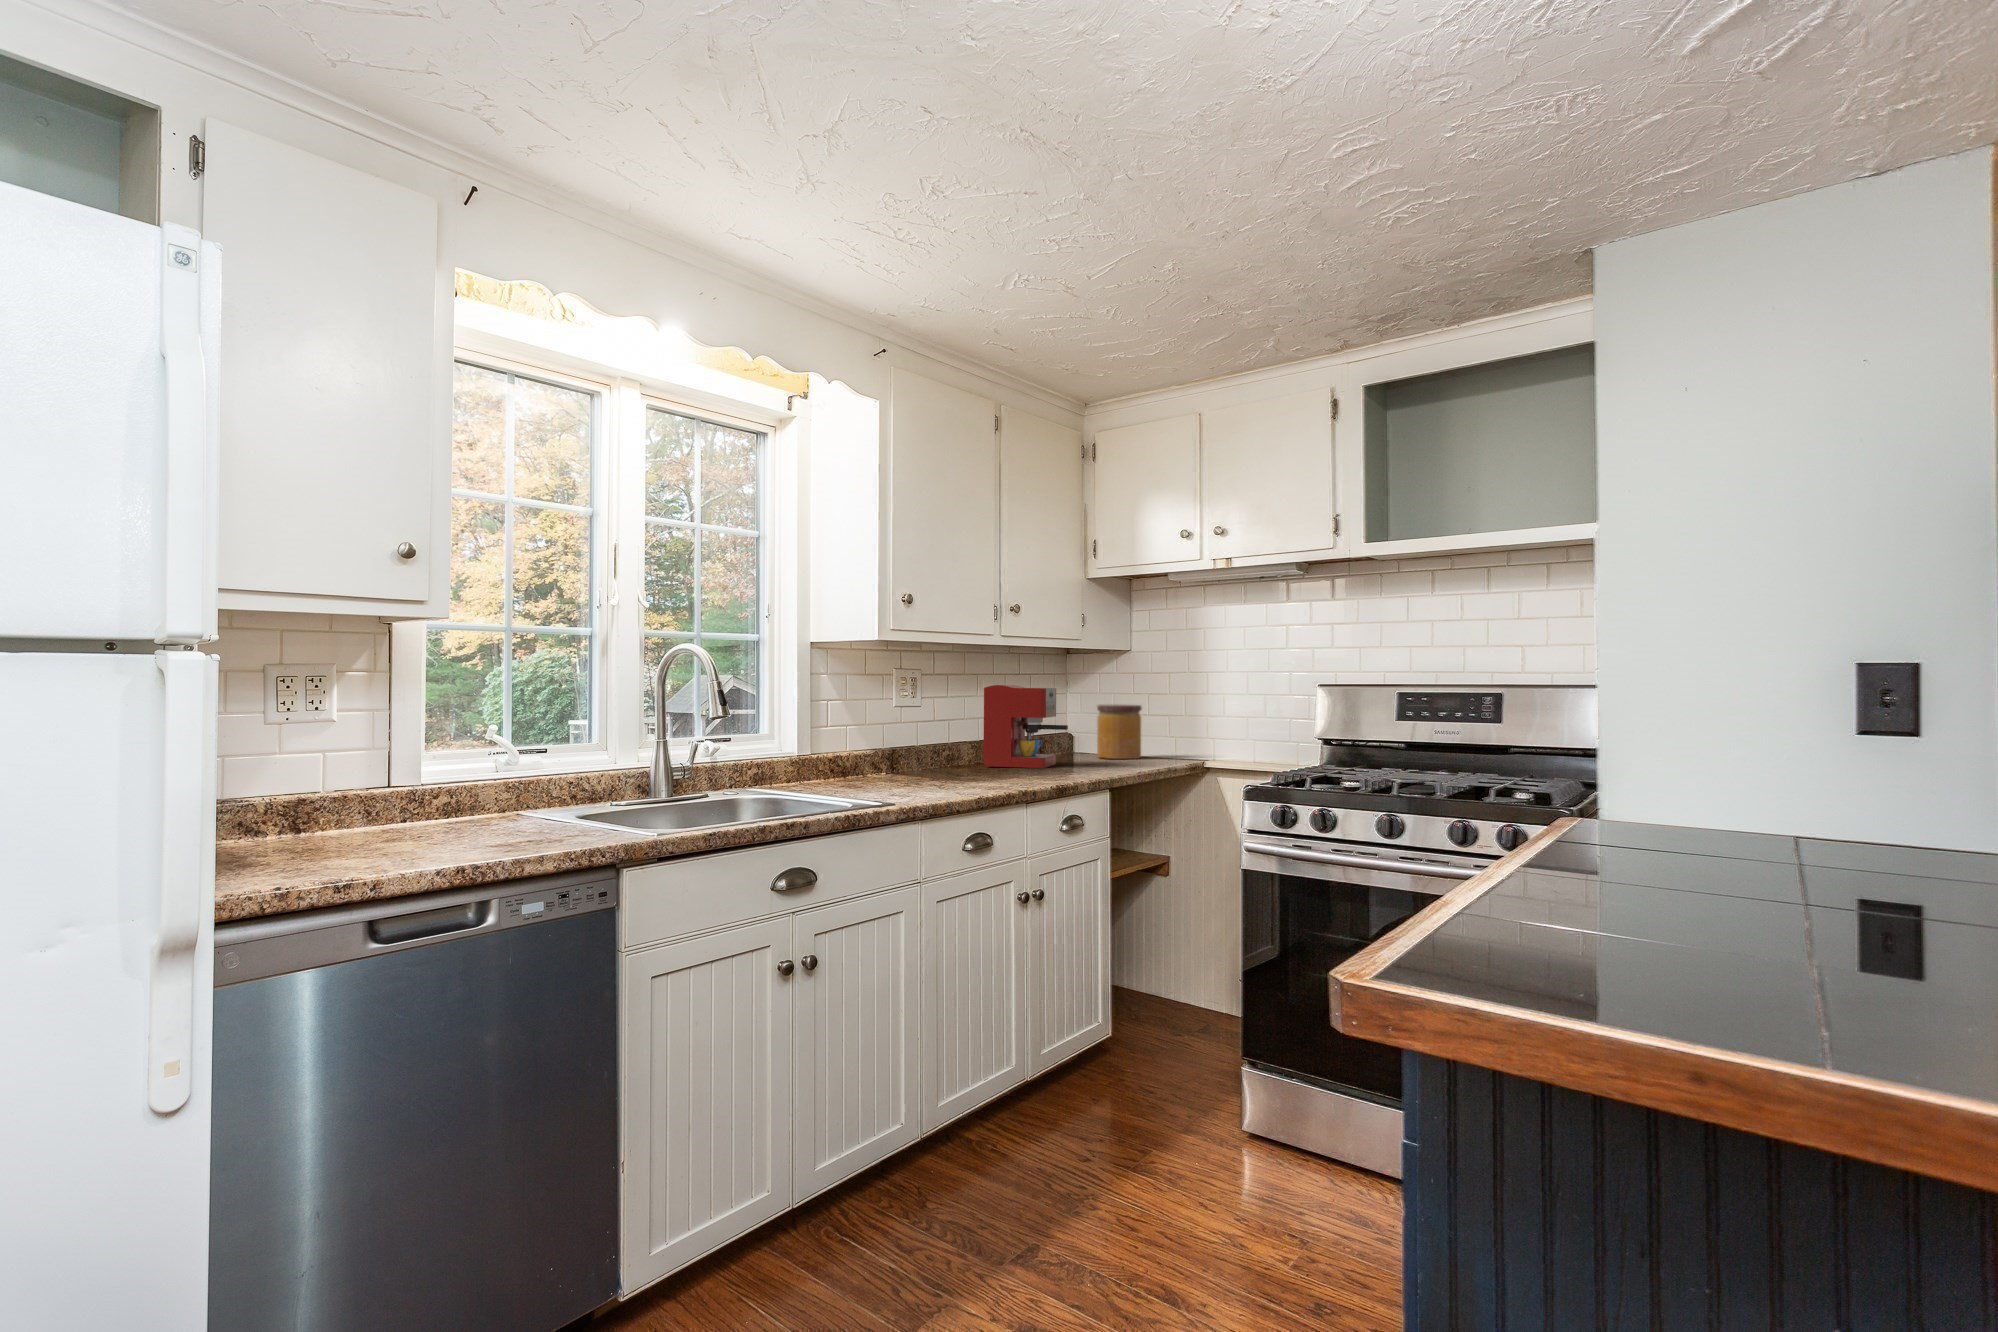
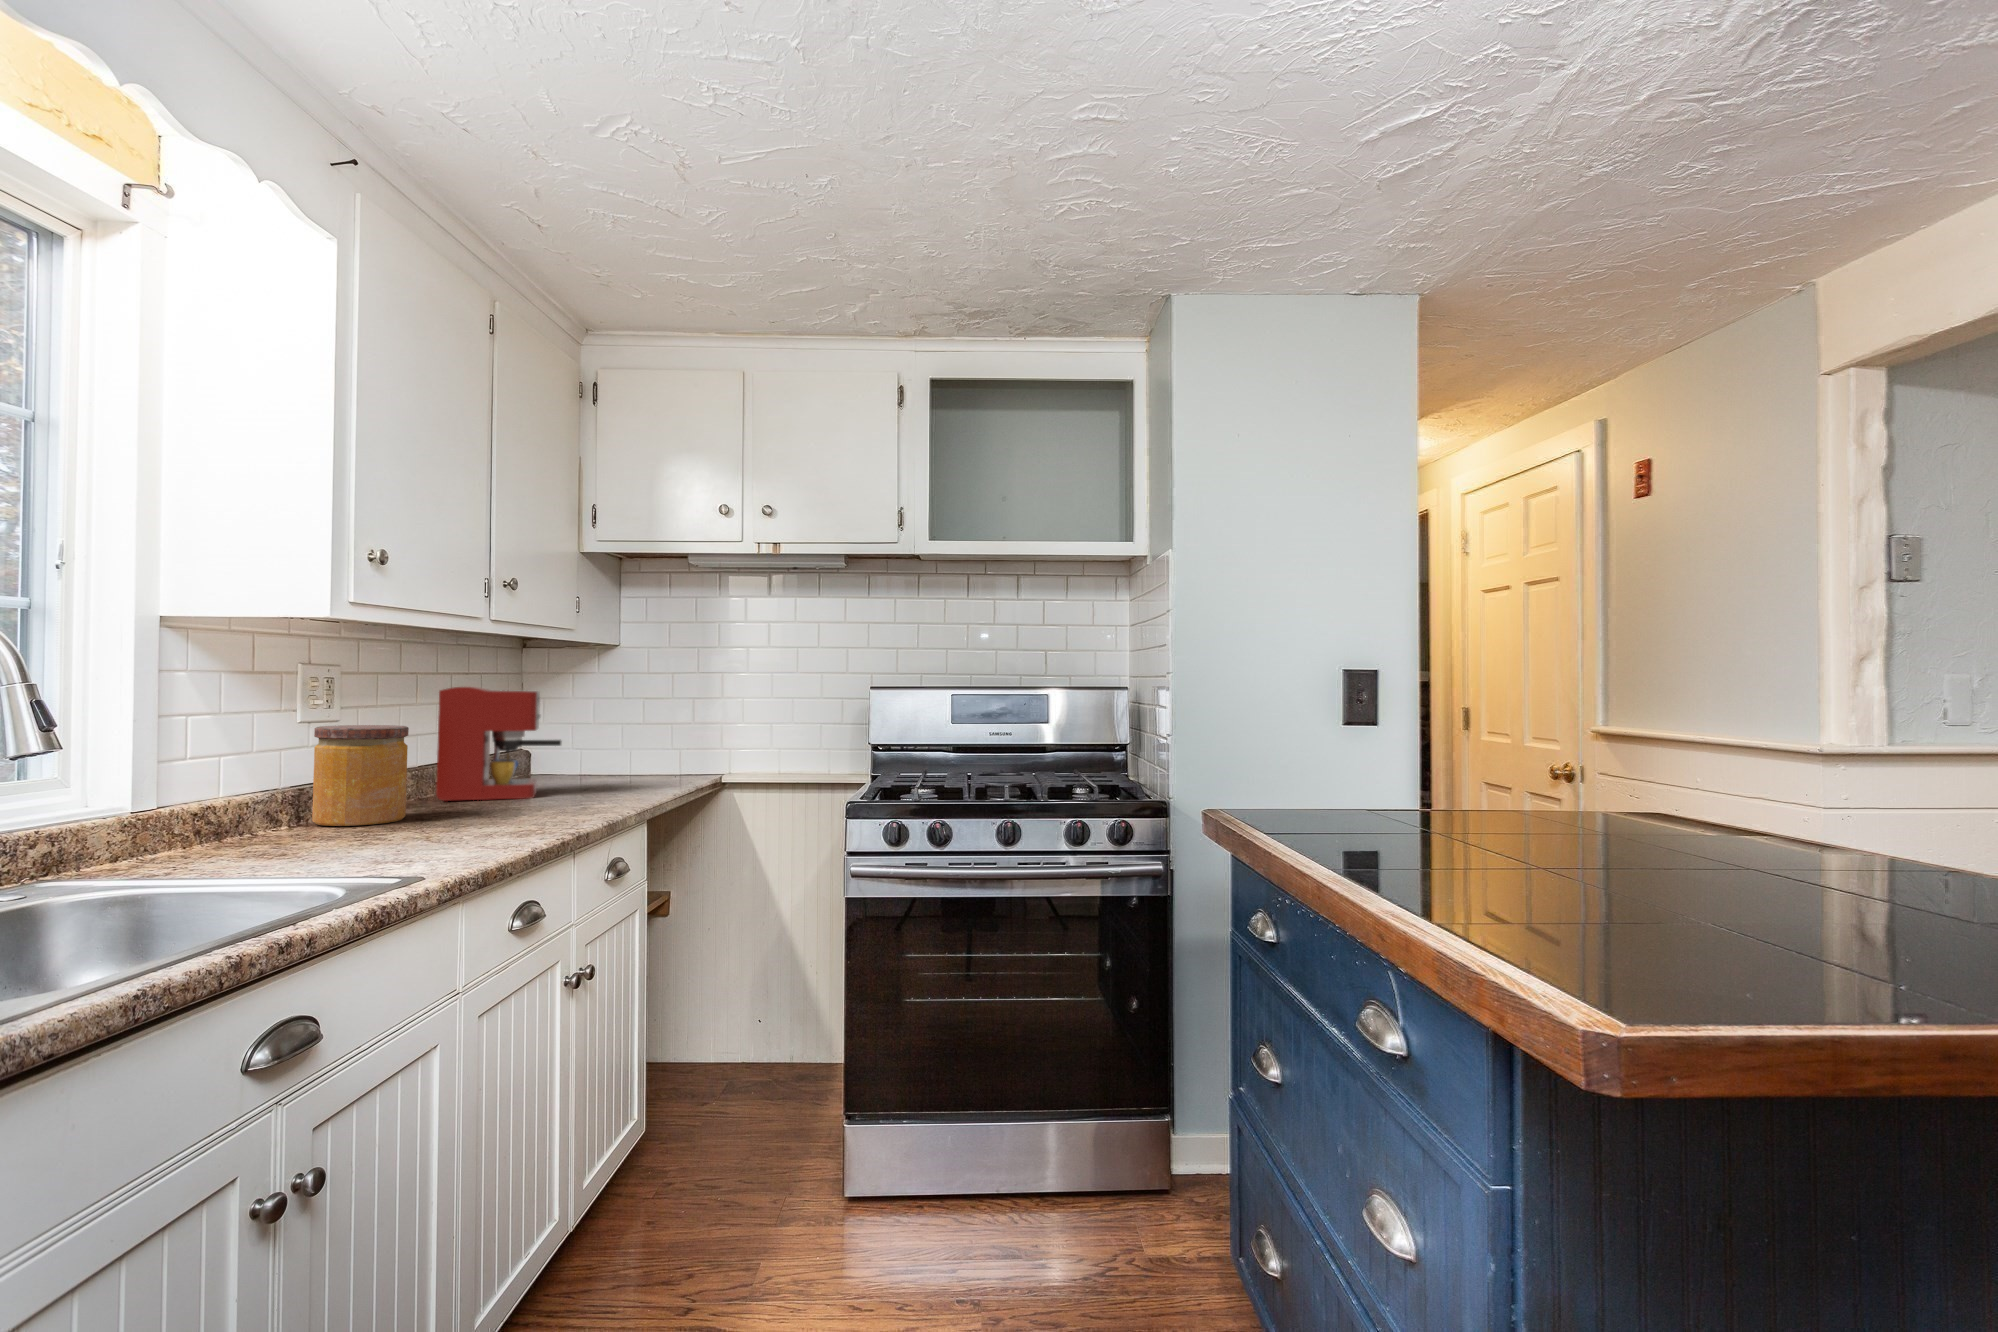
jar: present [1097,704,1142,759] -> present [312,725,409,826]

